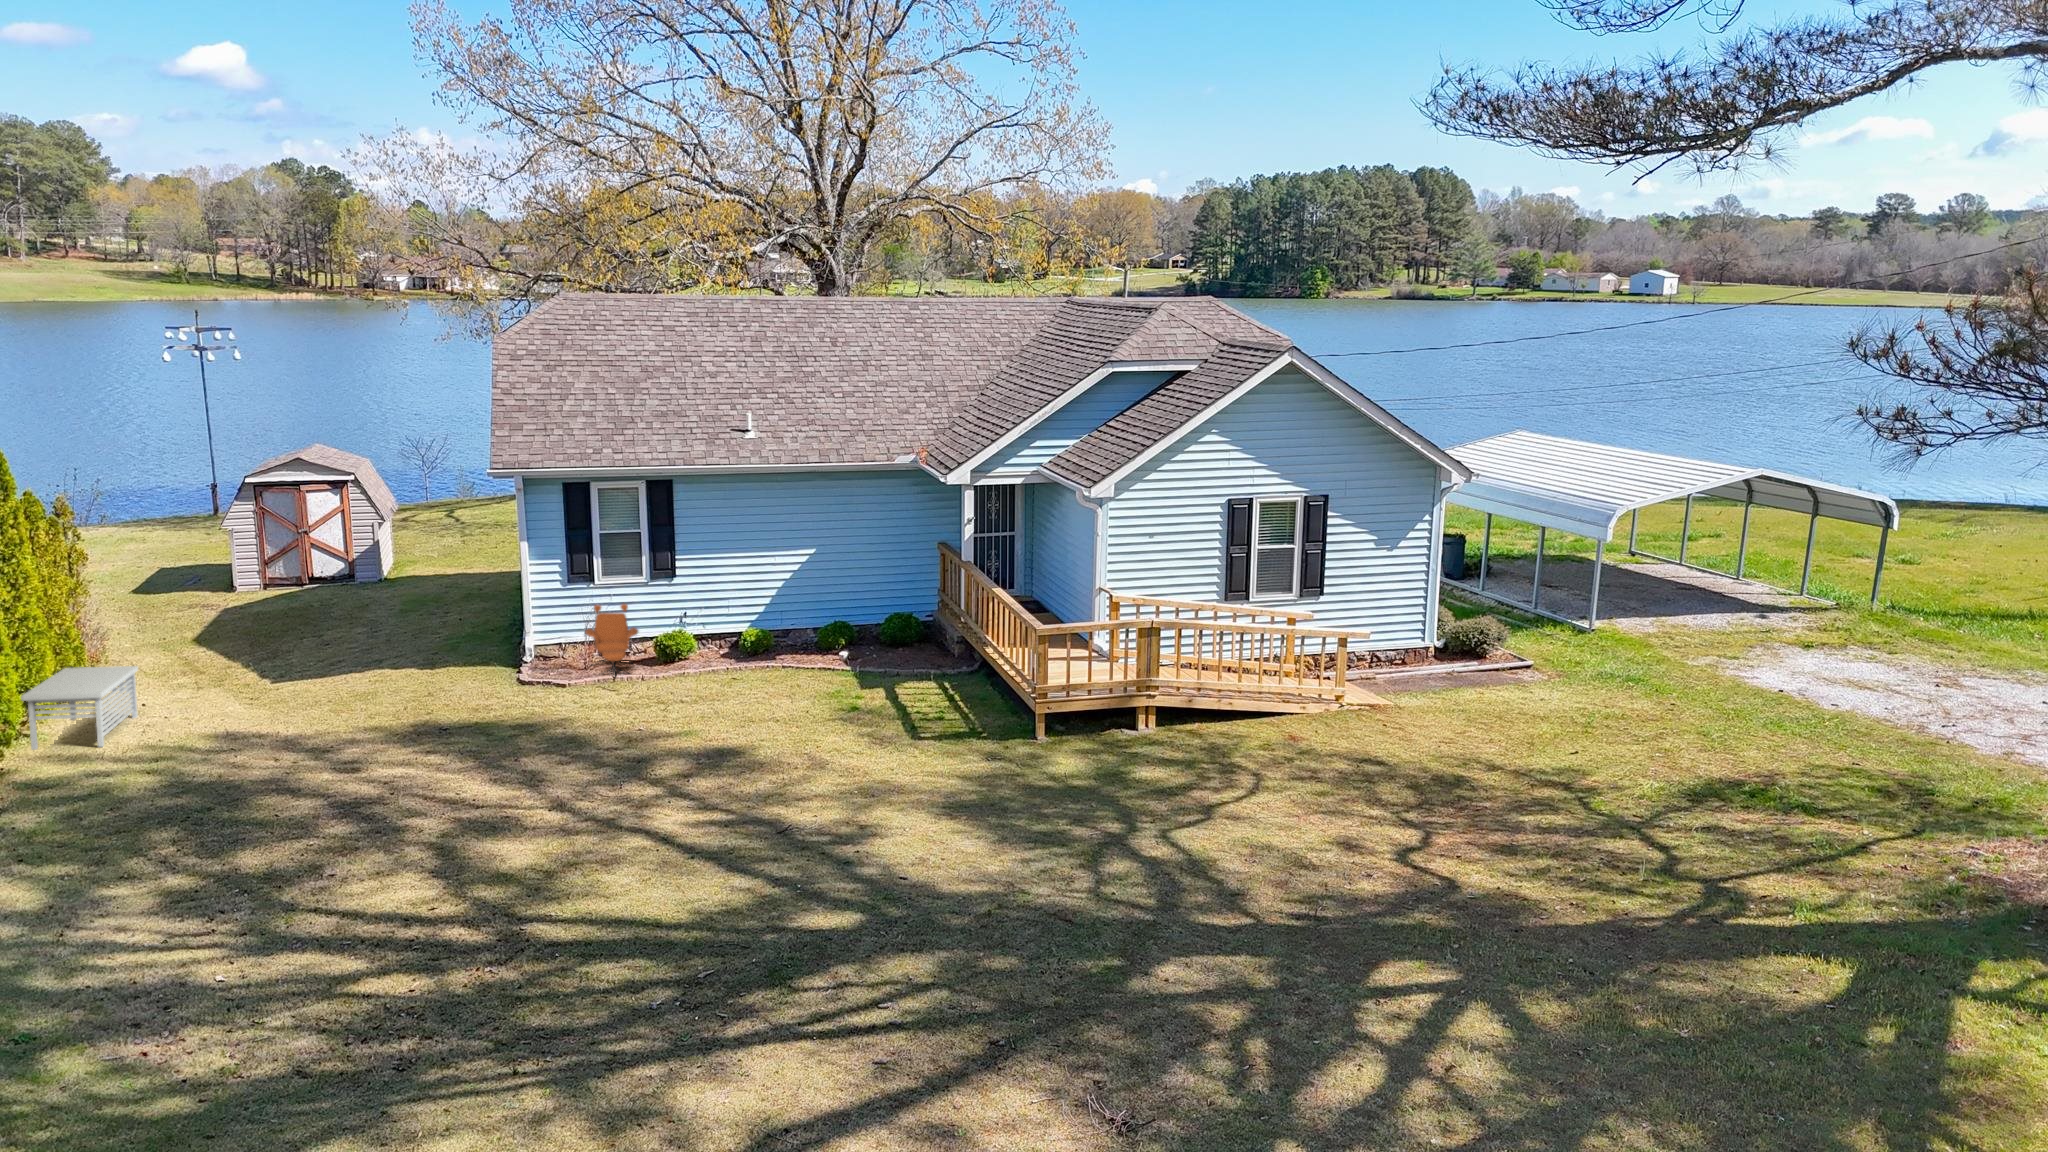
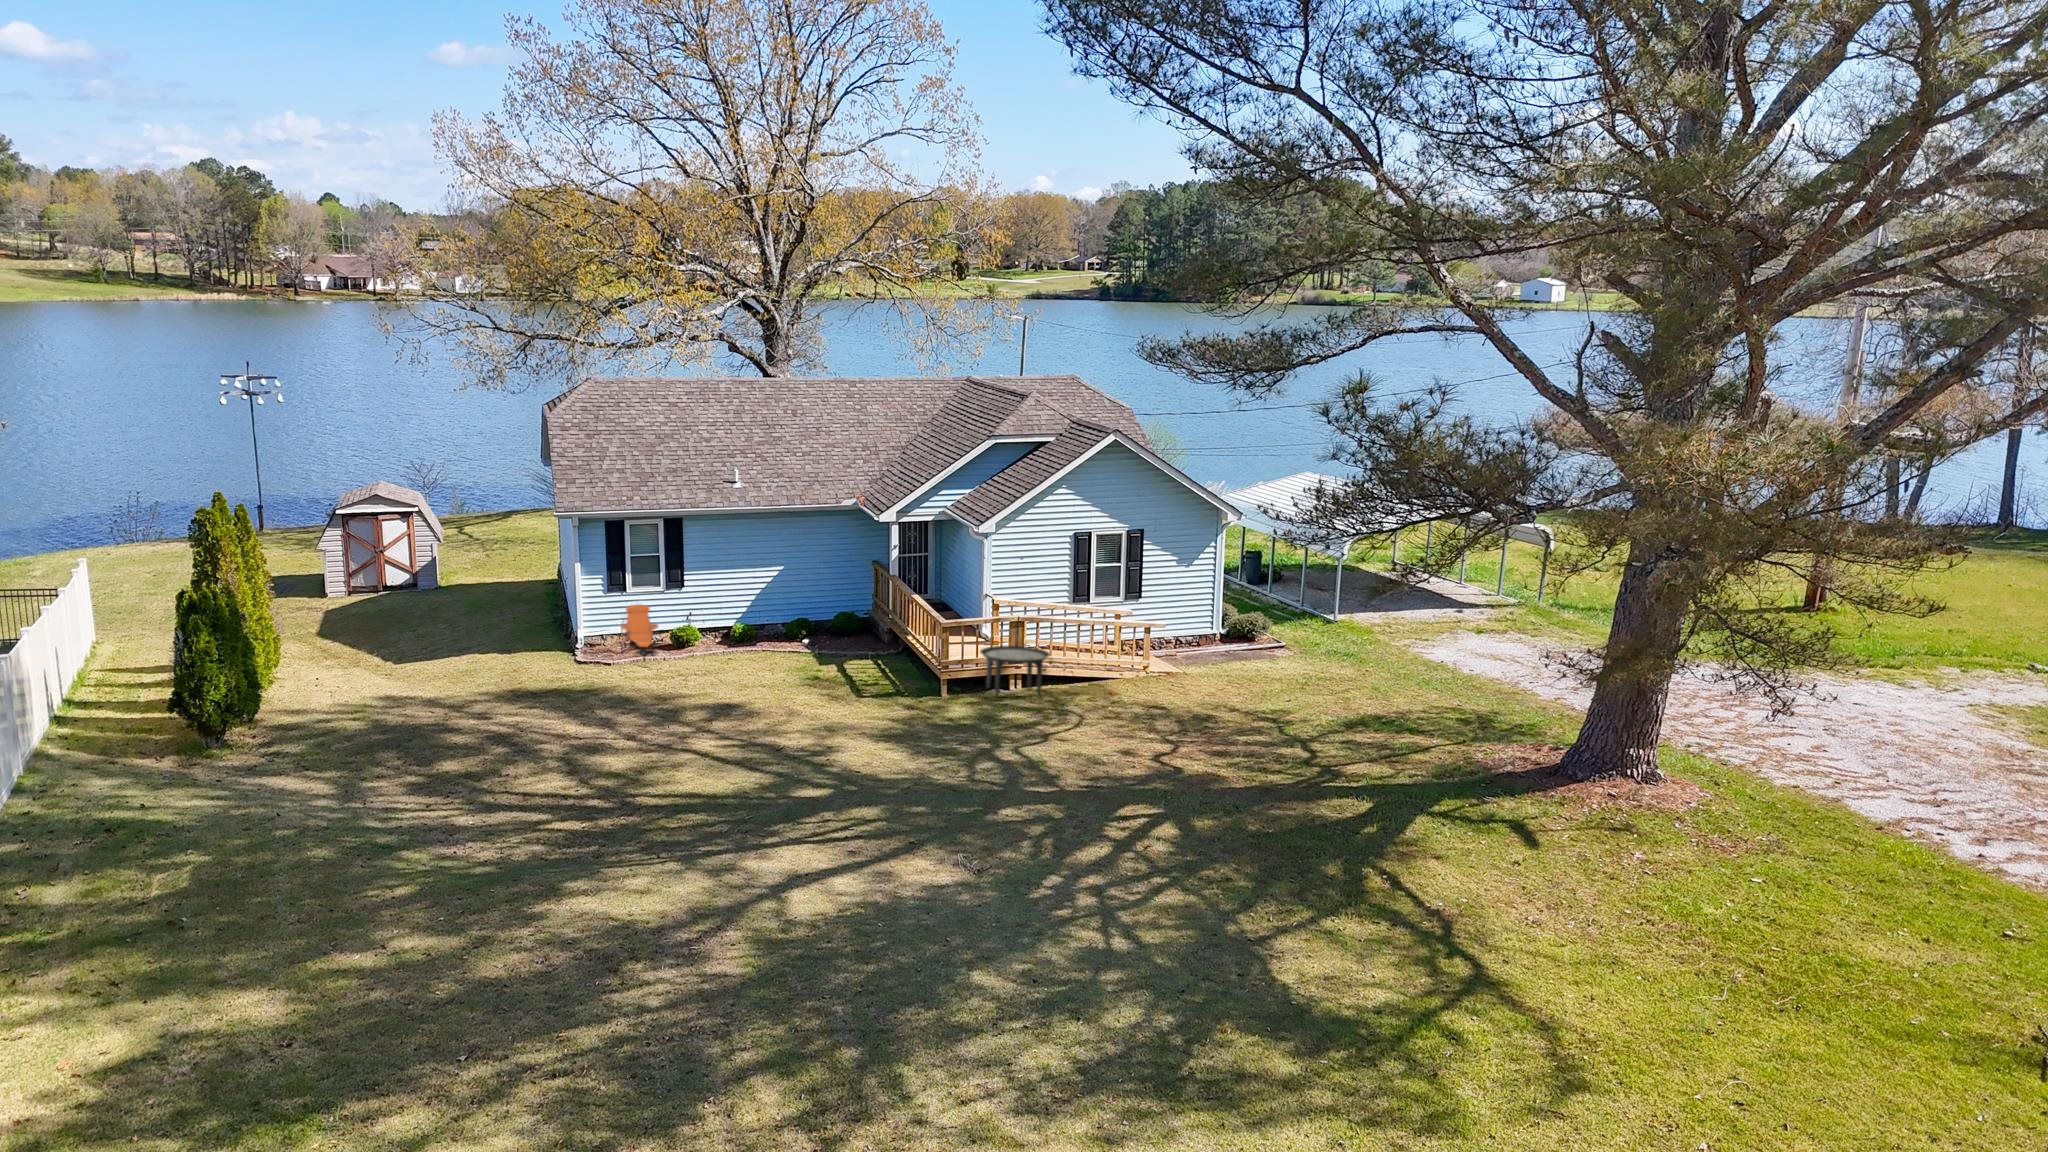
round table: none [1095,663,1201,743] -> present [980,646,1050,698]
storage bench: present [21,666,138,750] -> none [269,651,329,706]

